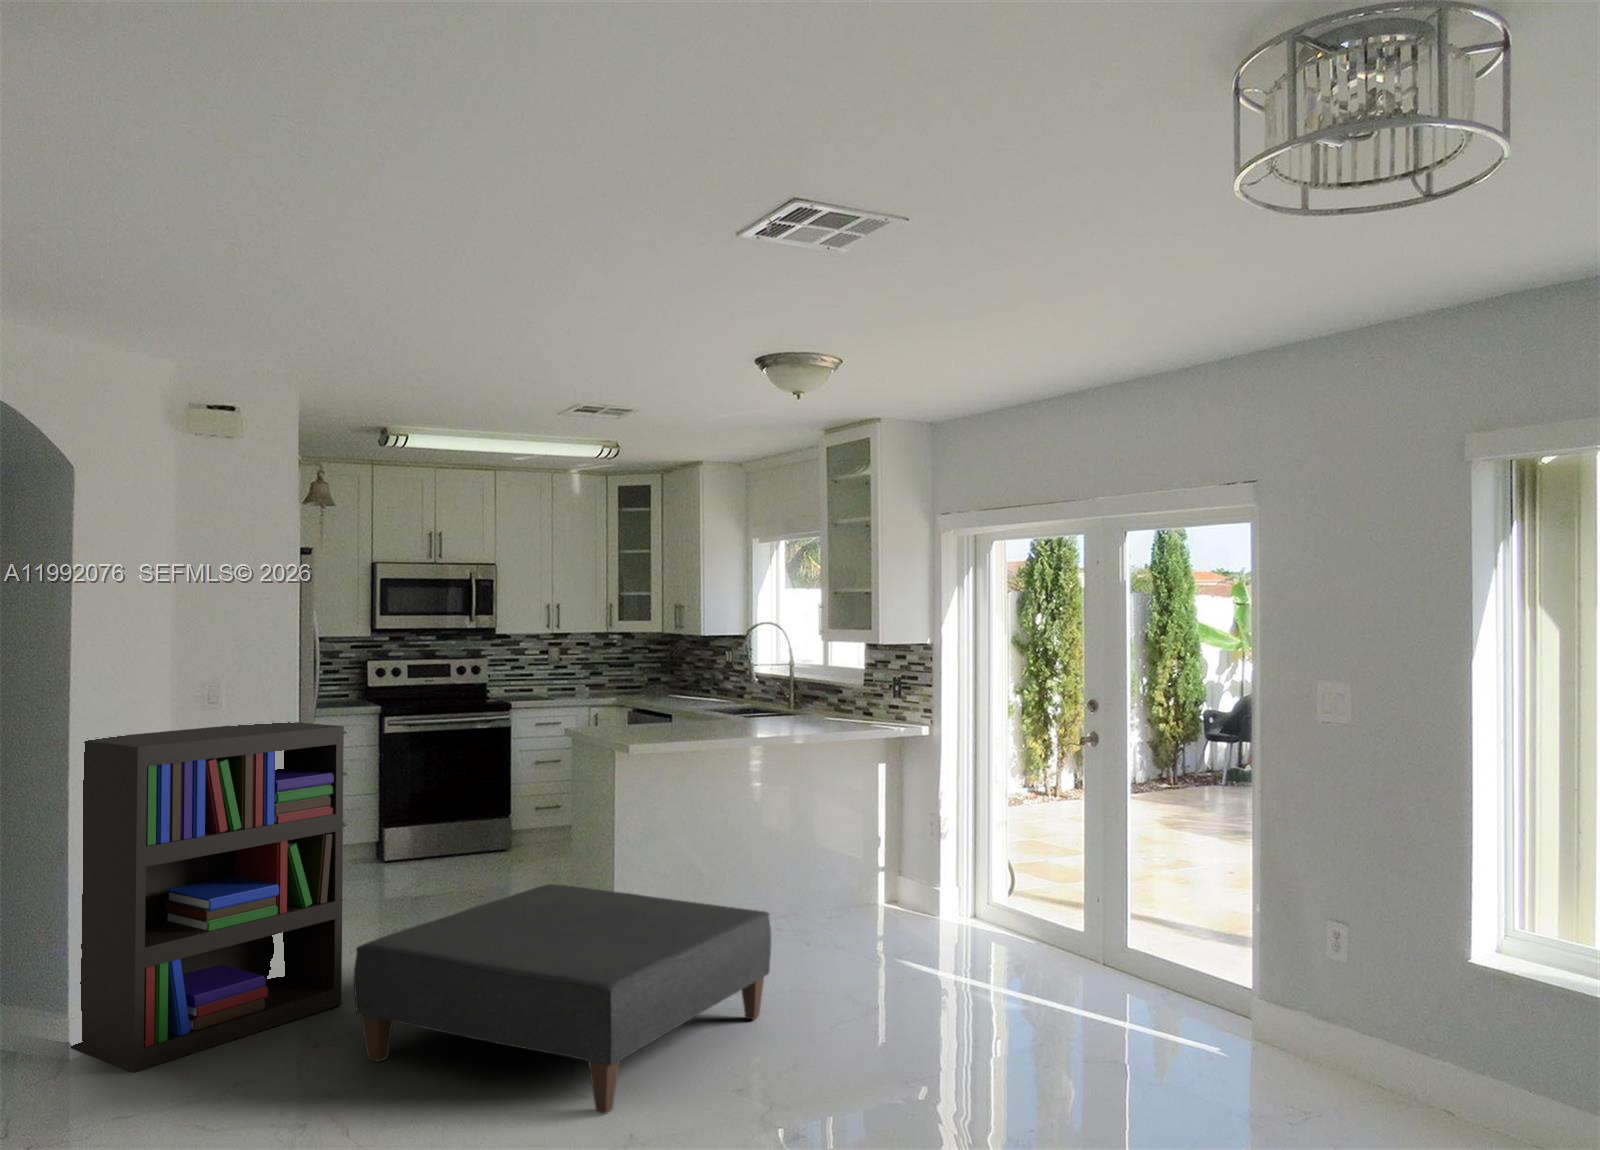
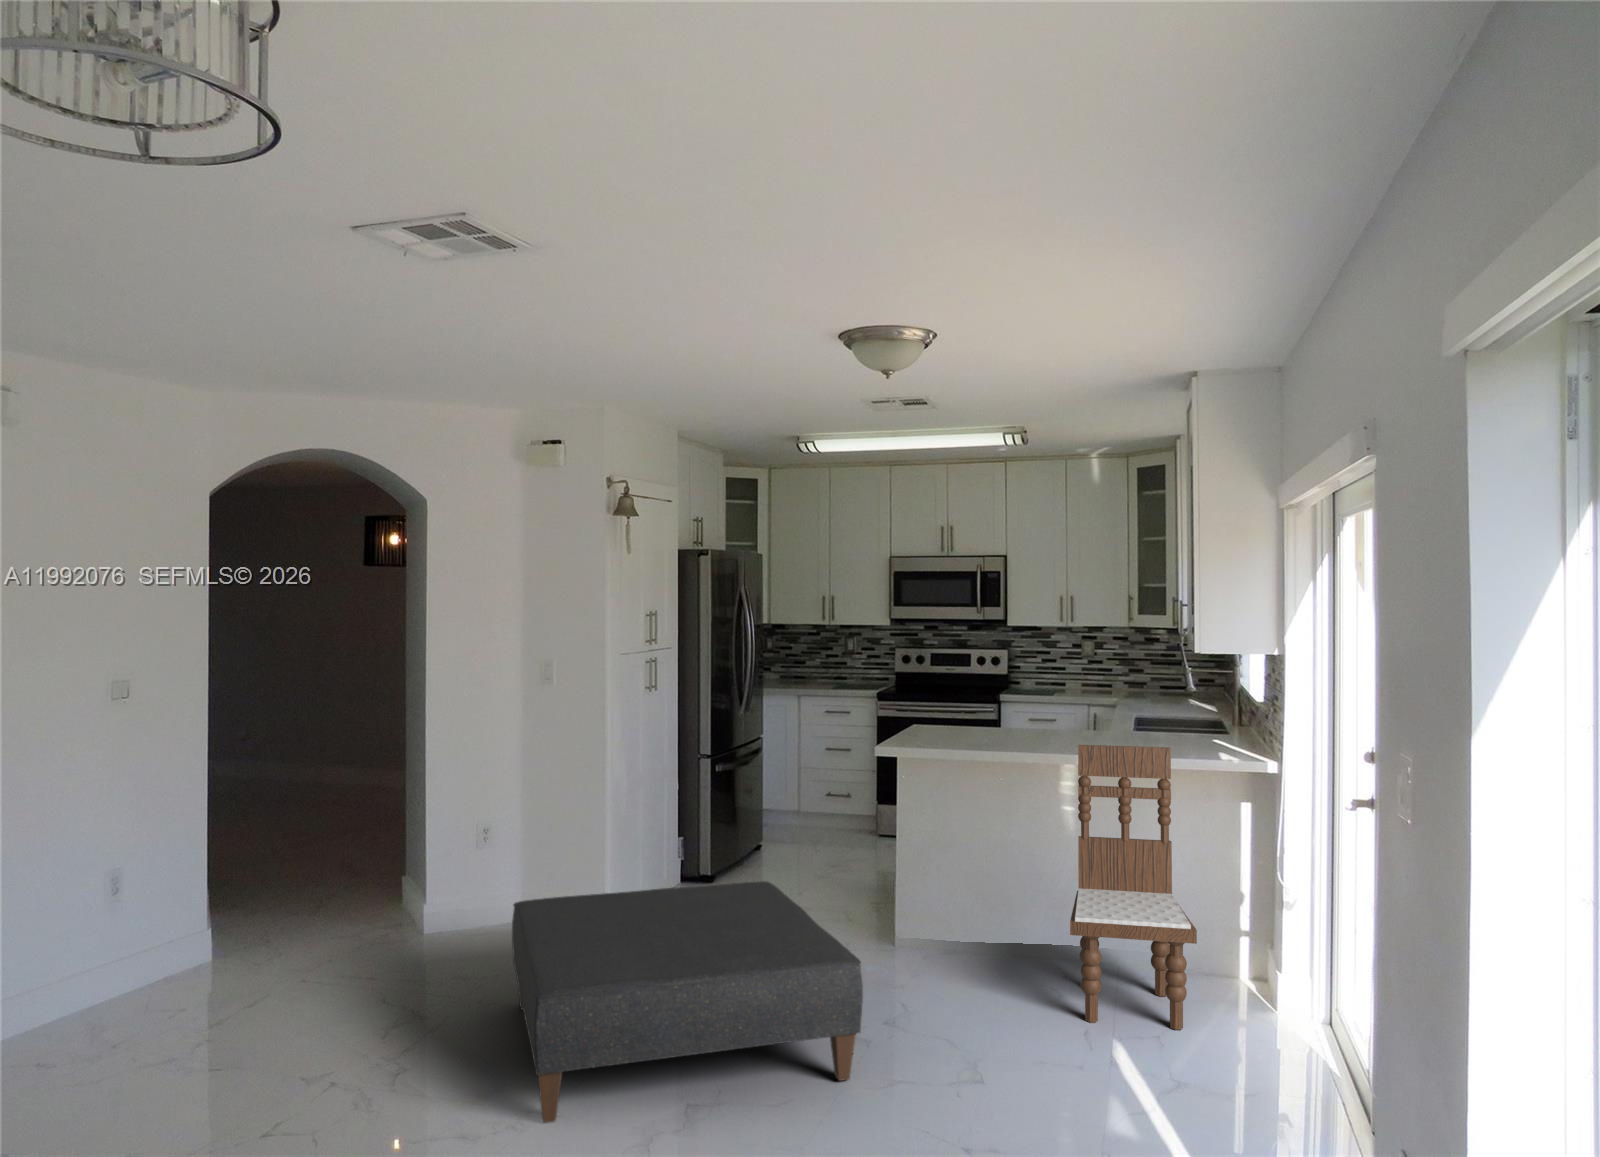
bookshelf: present [71,721,344,1072] -> none [401,697,596,965]
dining chair: none [769,722,895,944] -> present [1070,745,1197,1030]

